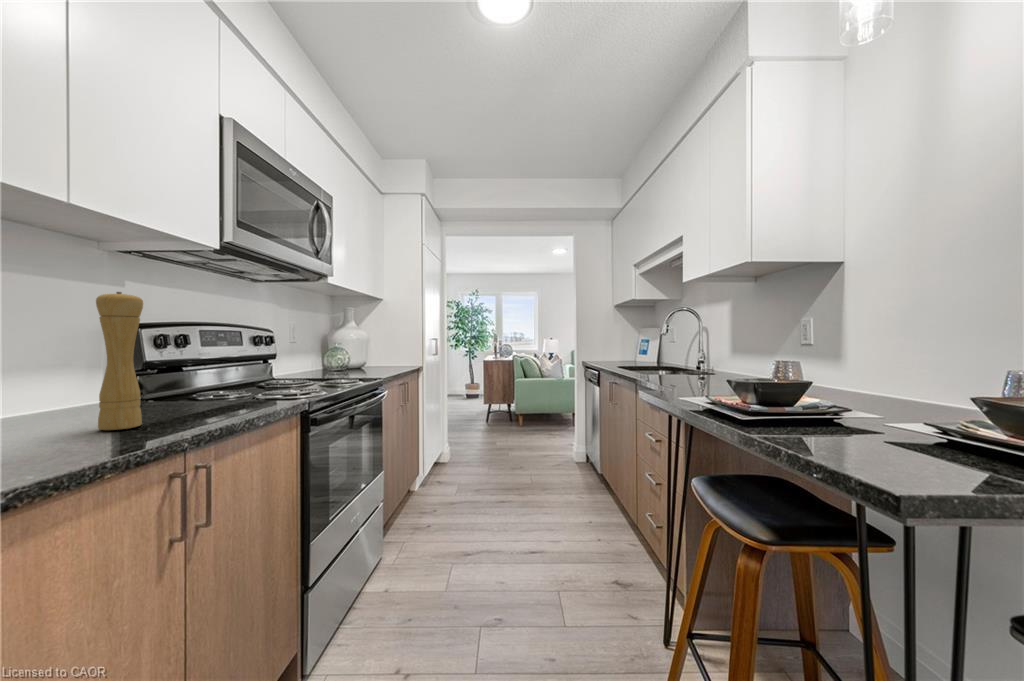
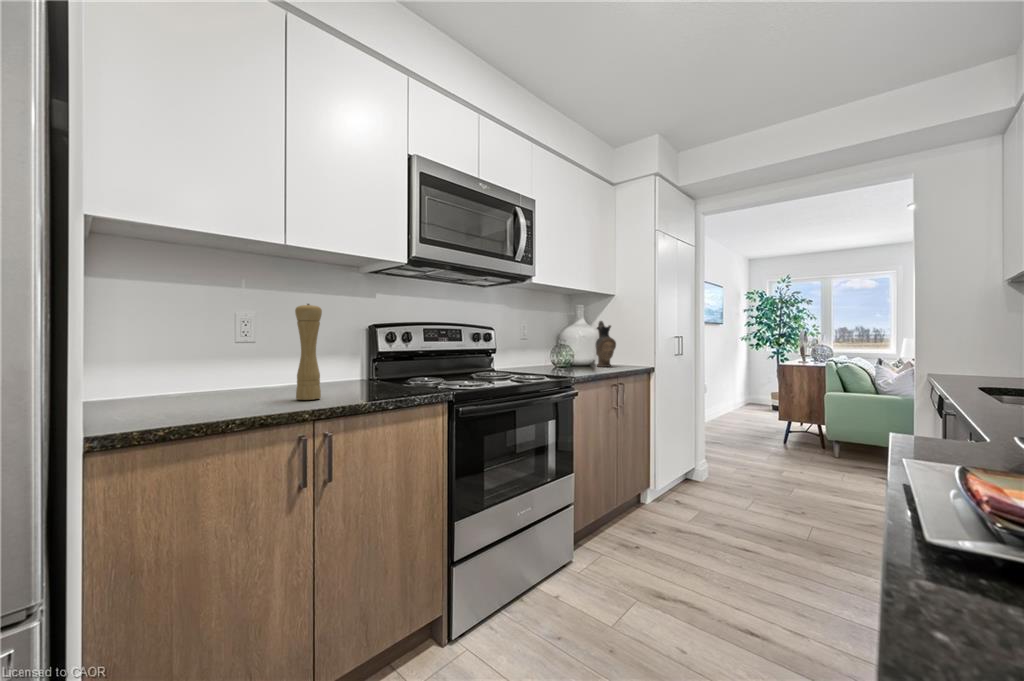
ceramic pitcher: none [372,323,392,367] -> present [596,321,616,367]

